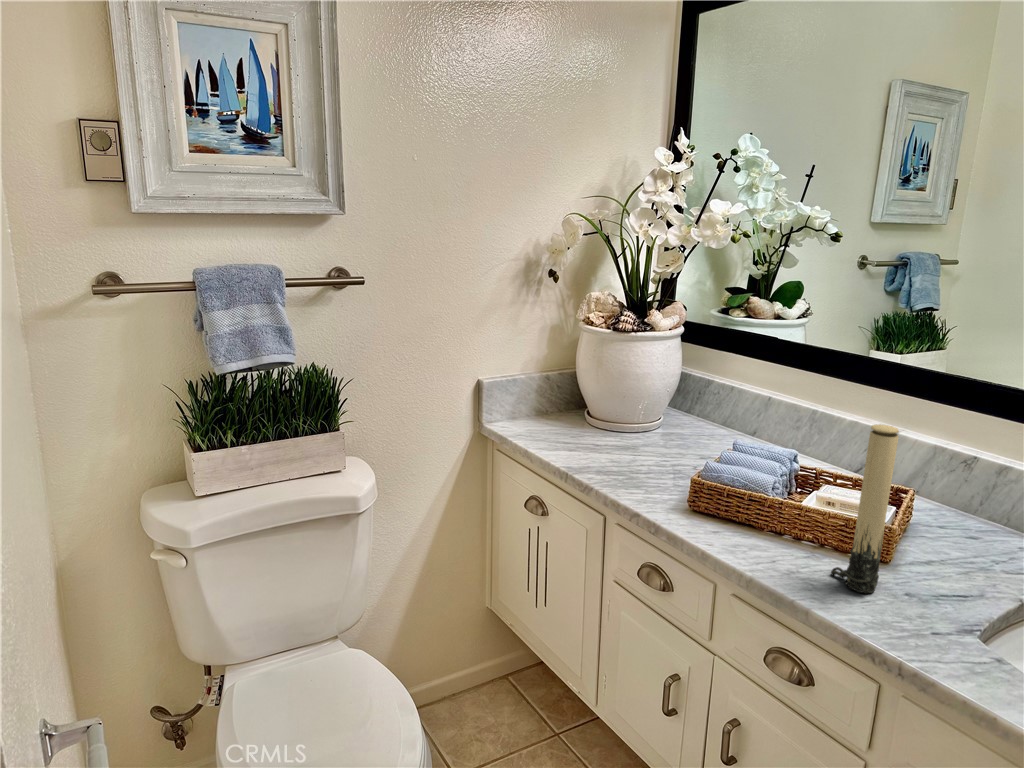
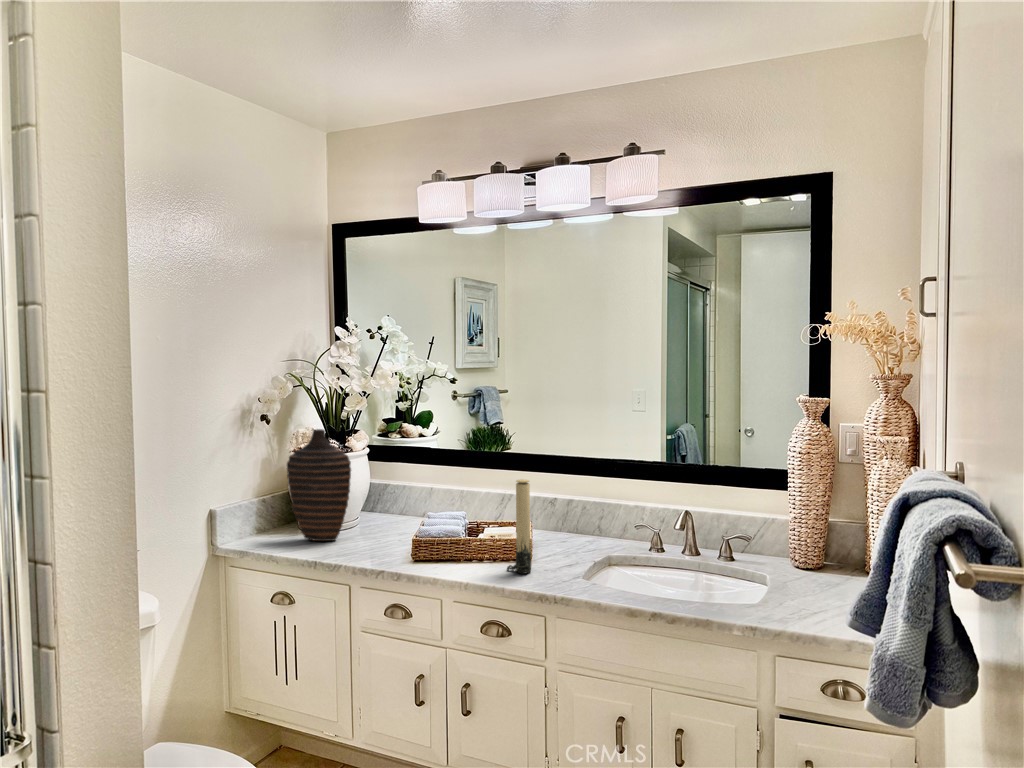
decorative vase: none [562,294,641,448] -> present [287,429,351,541]

